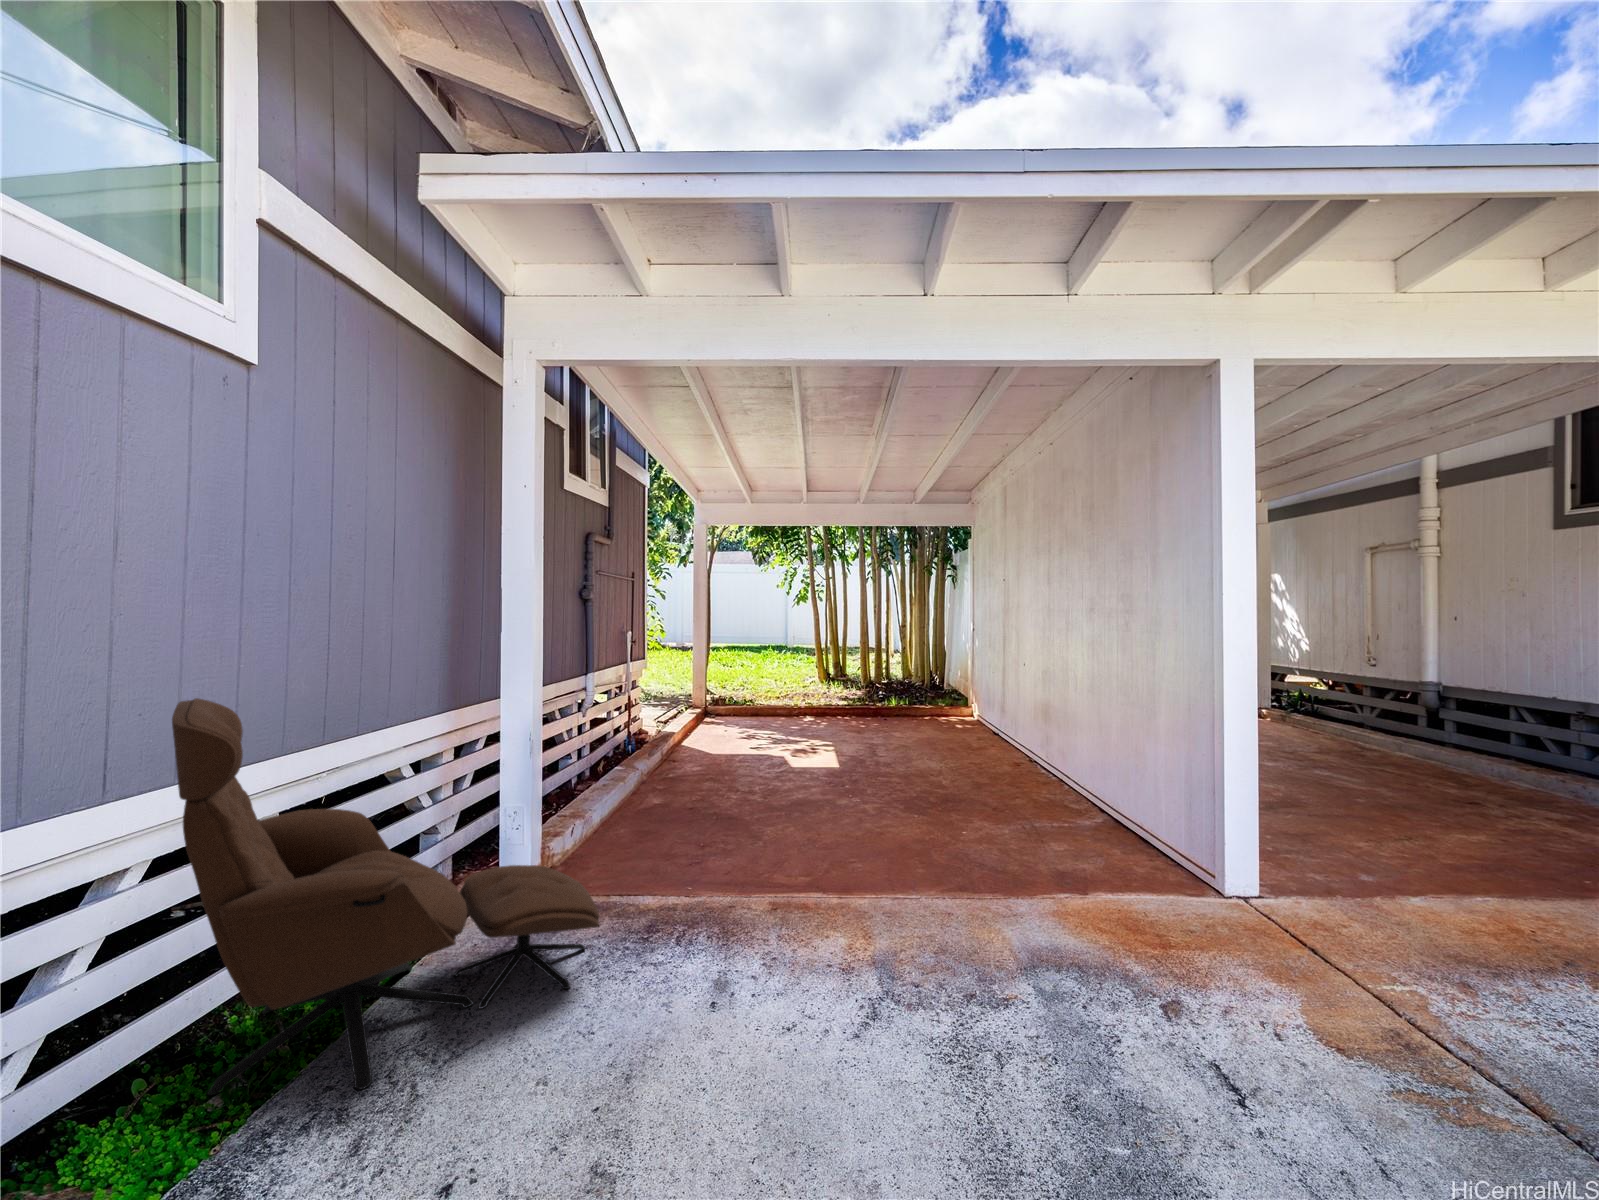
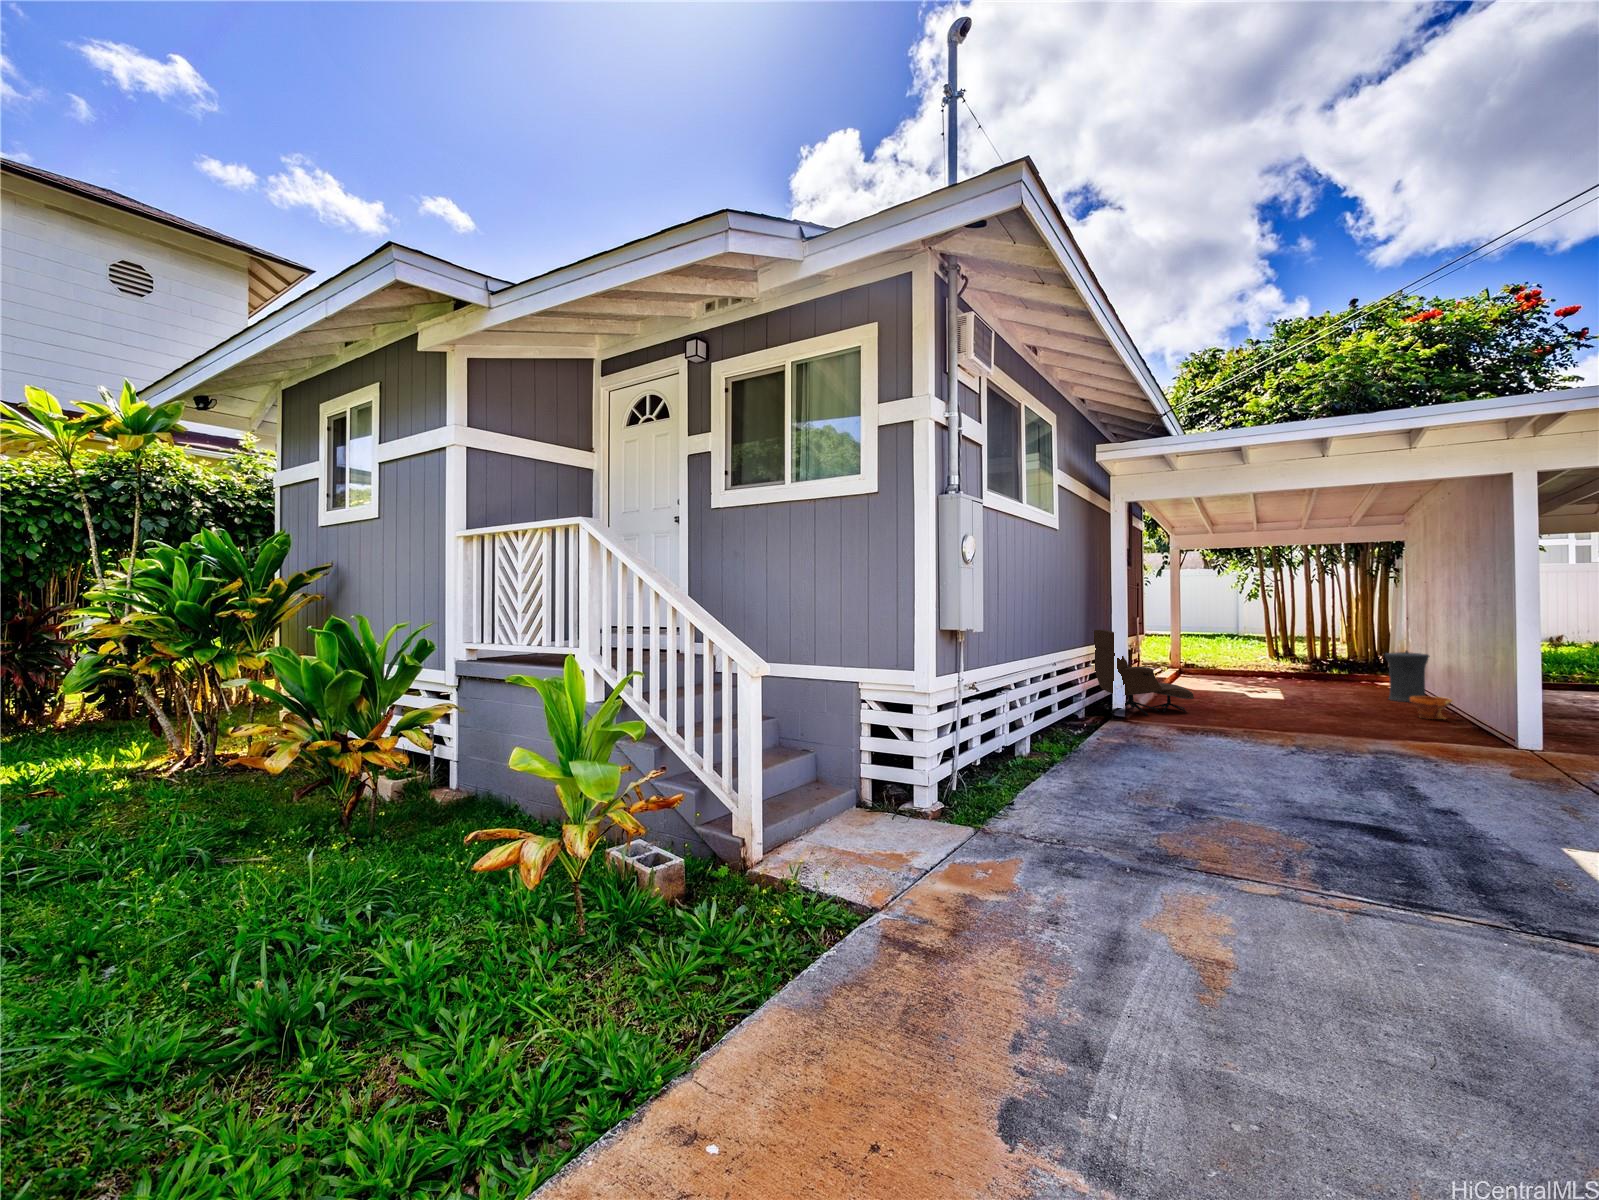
trash can: none [1001,691,1069,793] -> present [1385,650,1430,702]
planter: none [1104,818,1191,886] -> present [1410,696,1452,719]

